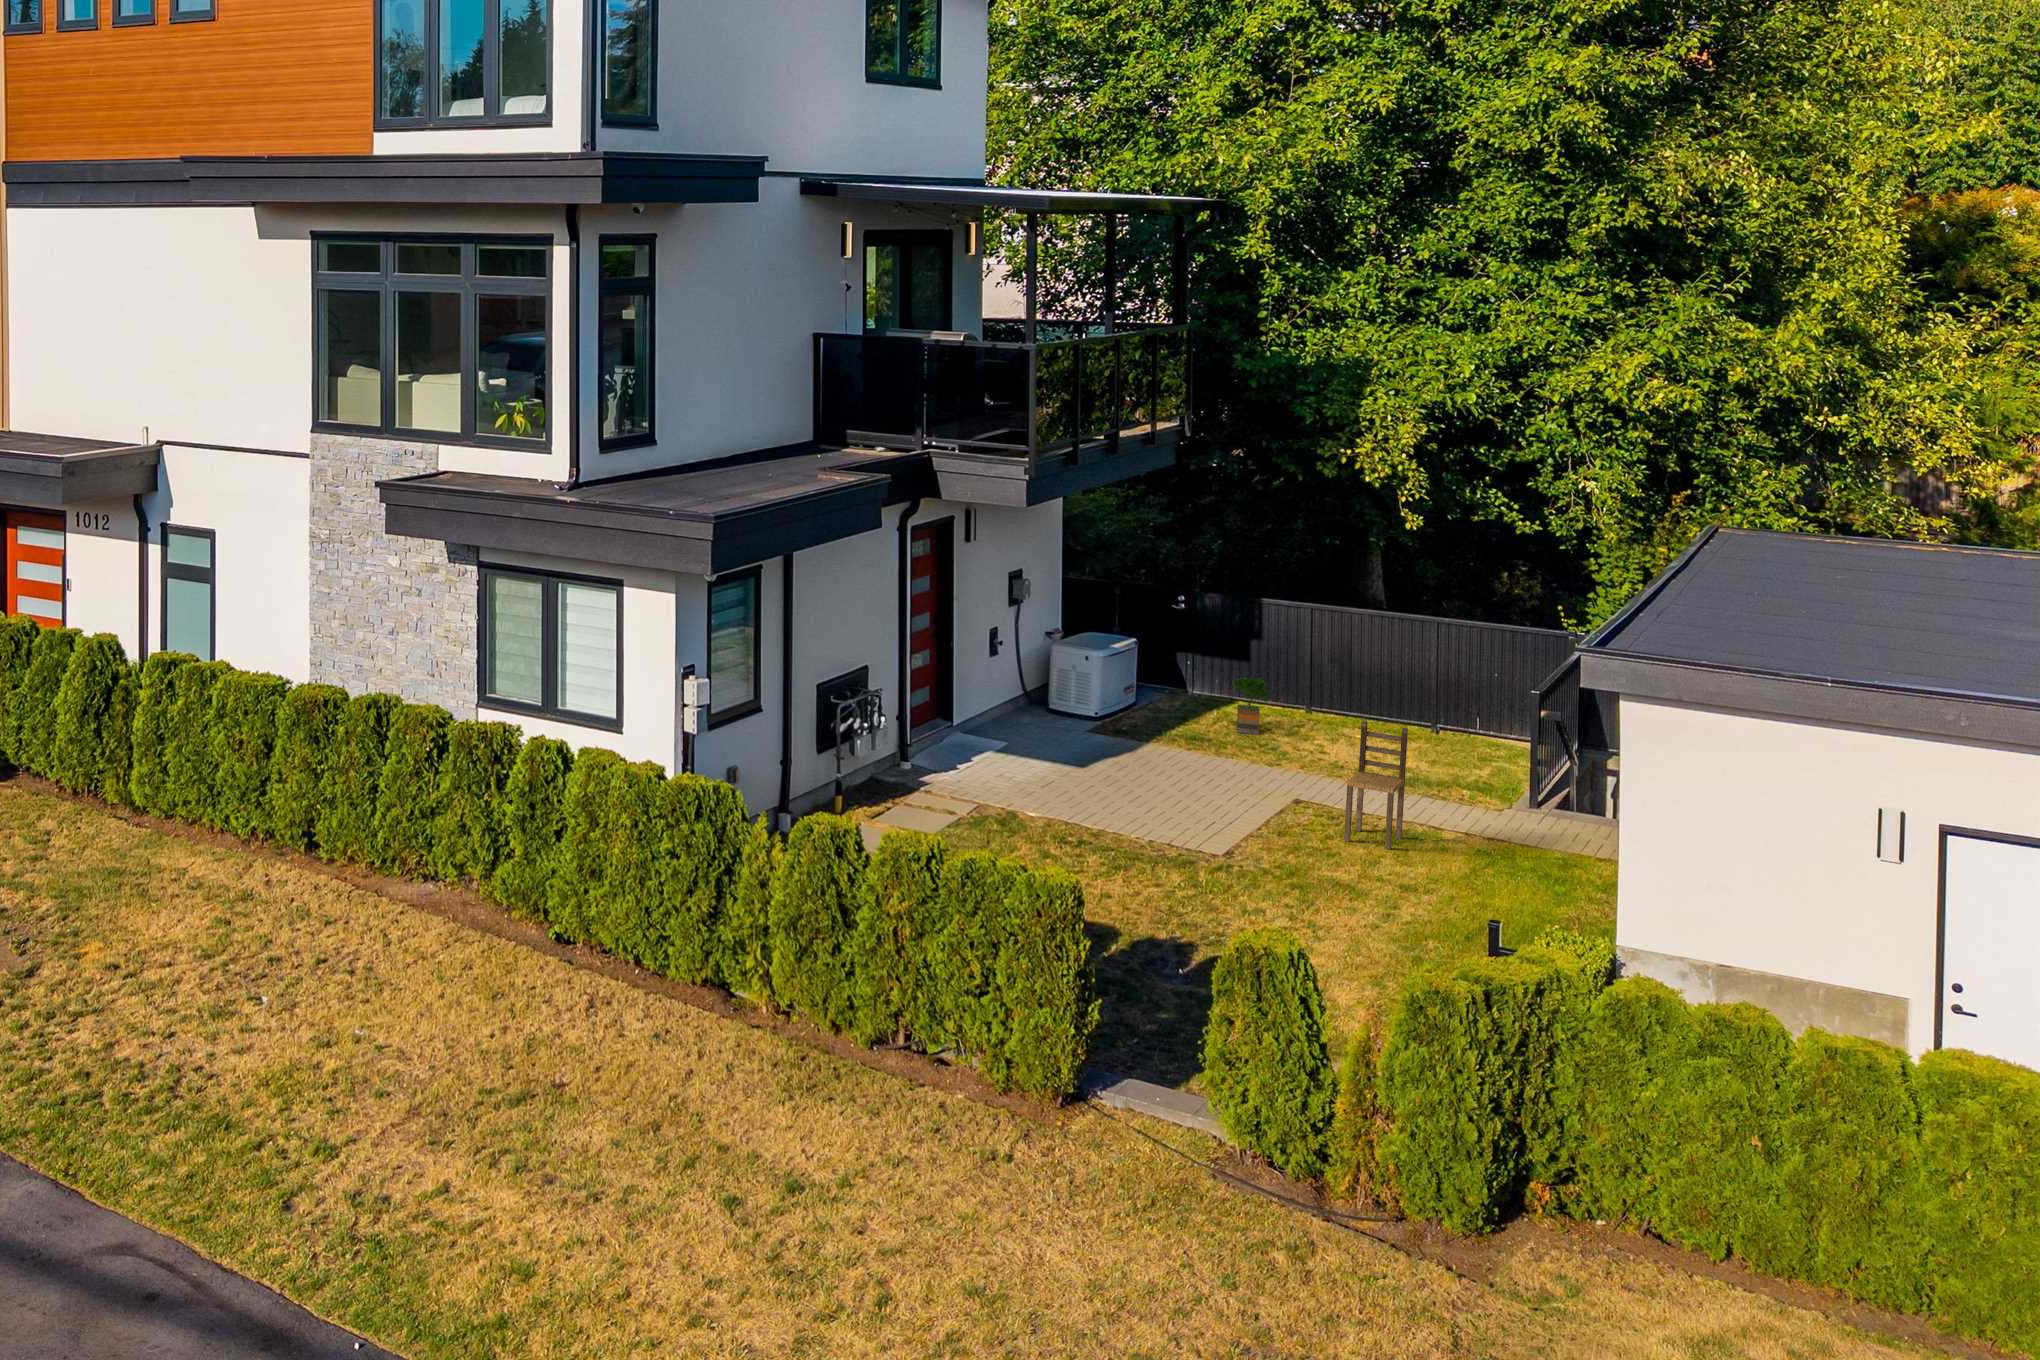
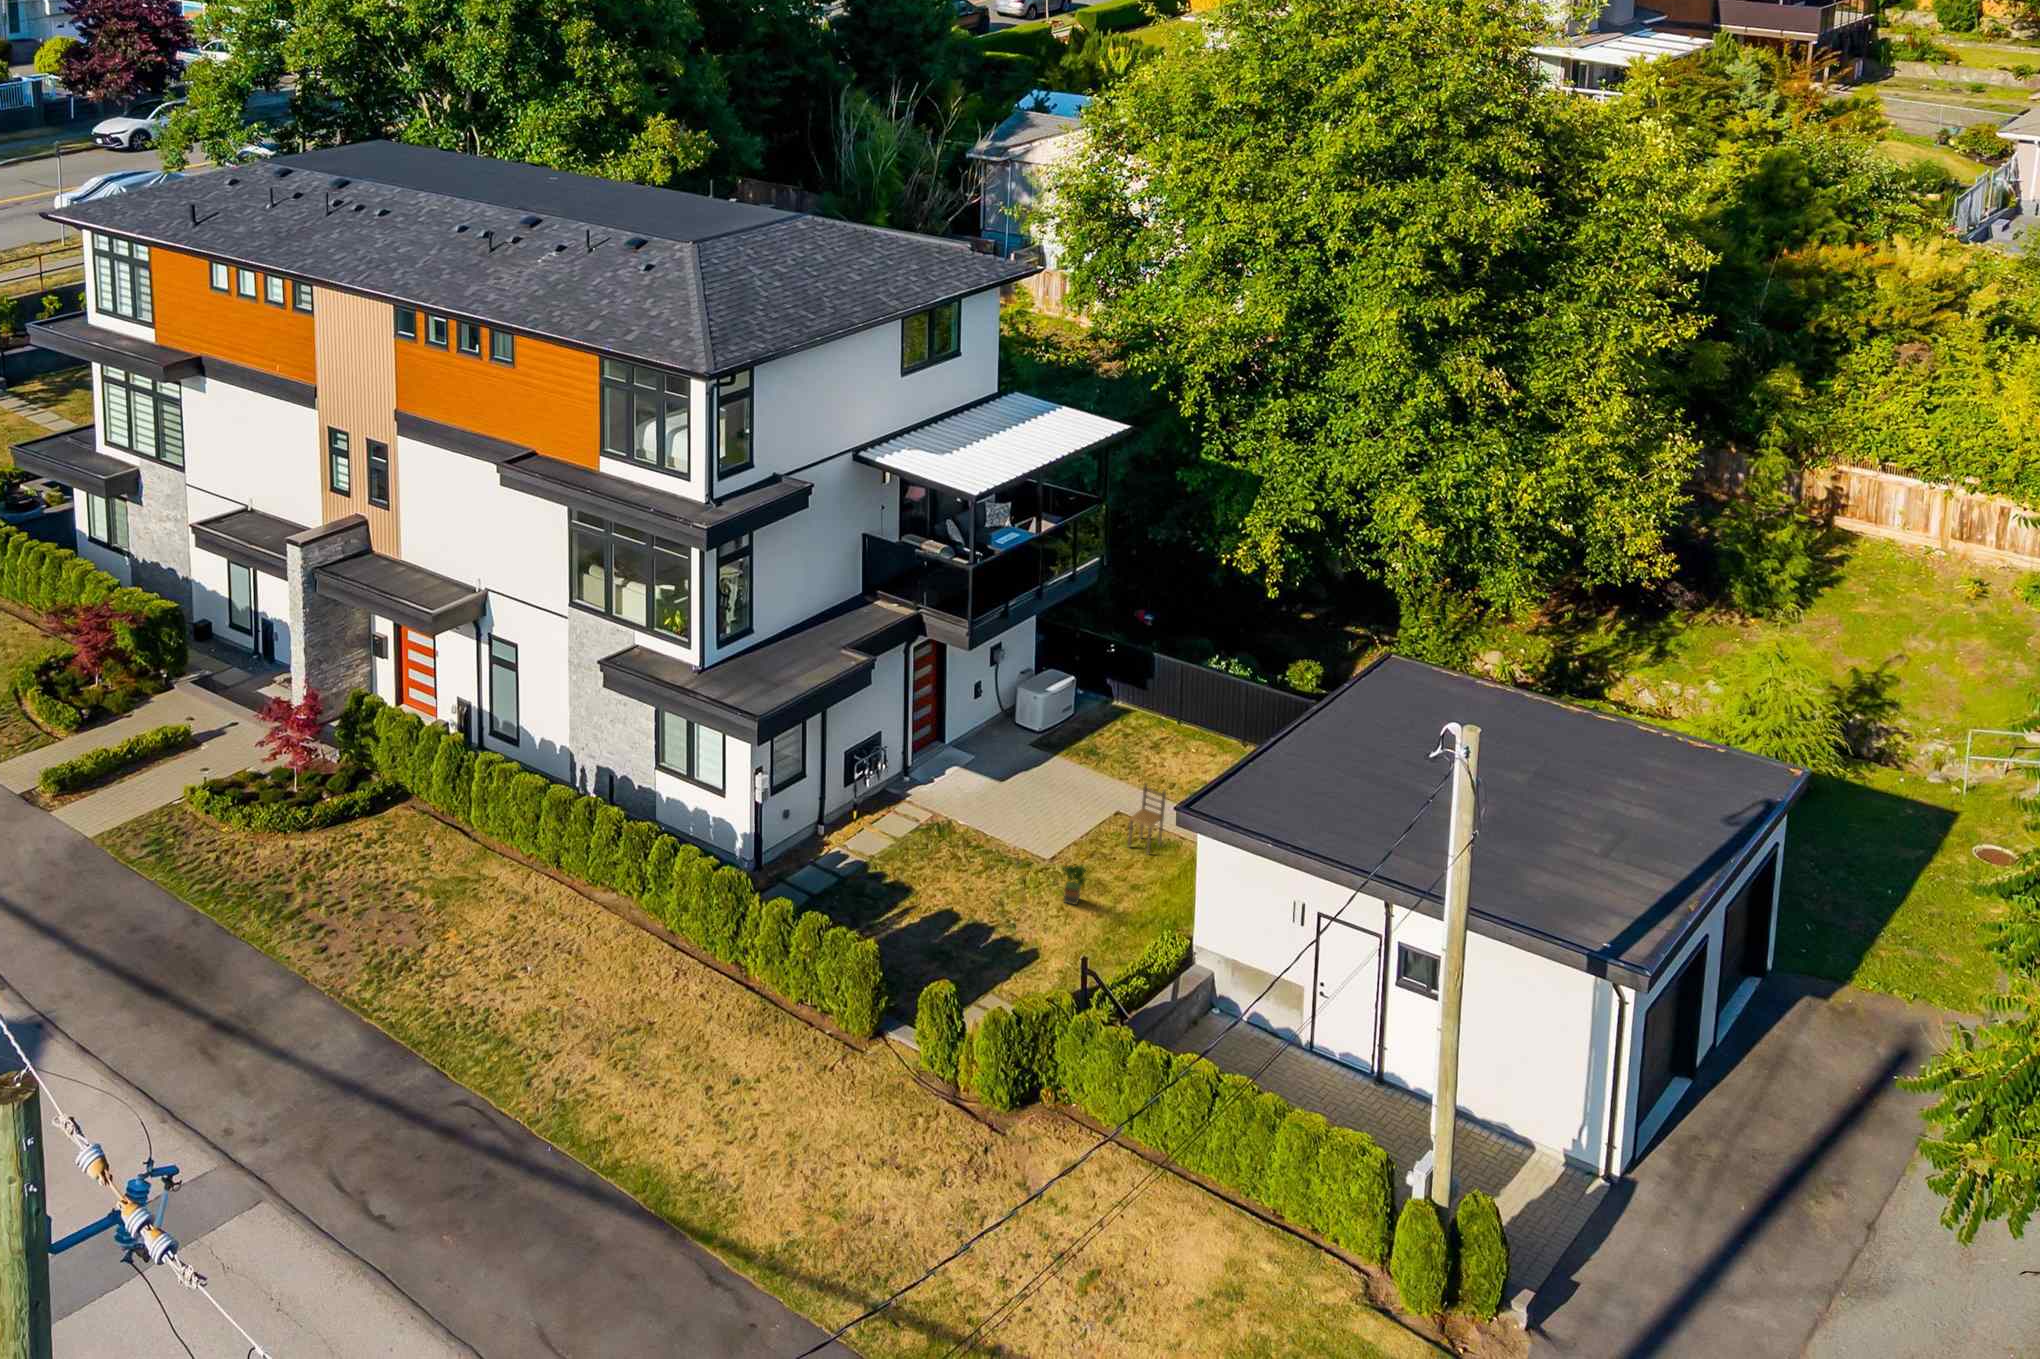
potted tree: present [1232,677,1270,735] -> present [1063,865,1086,905]

